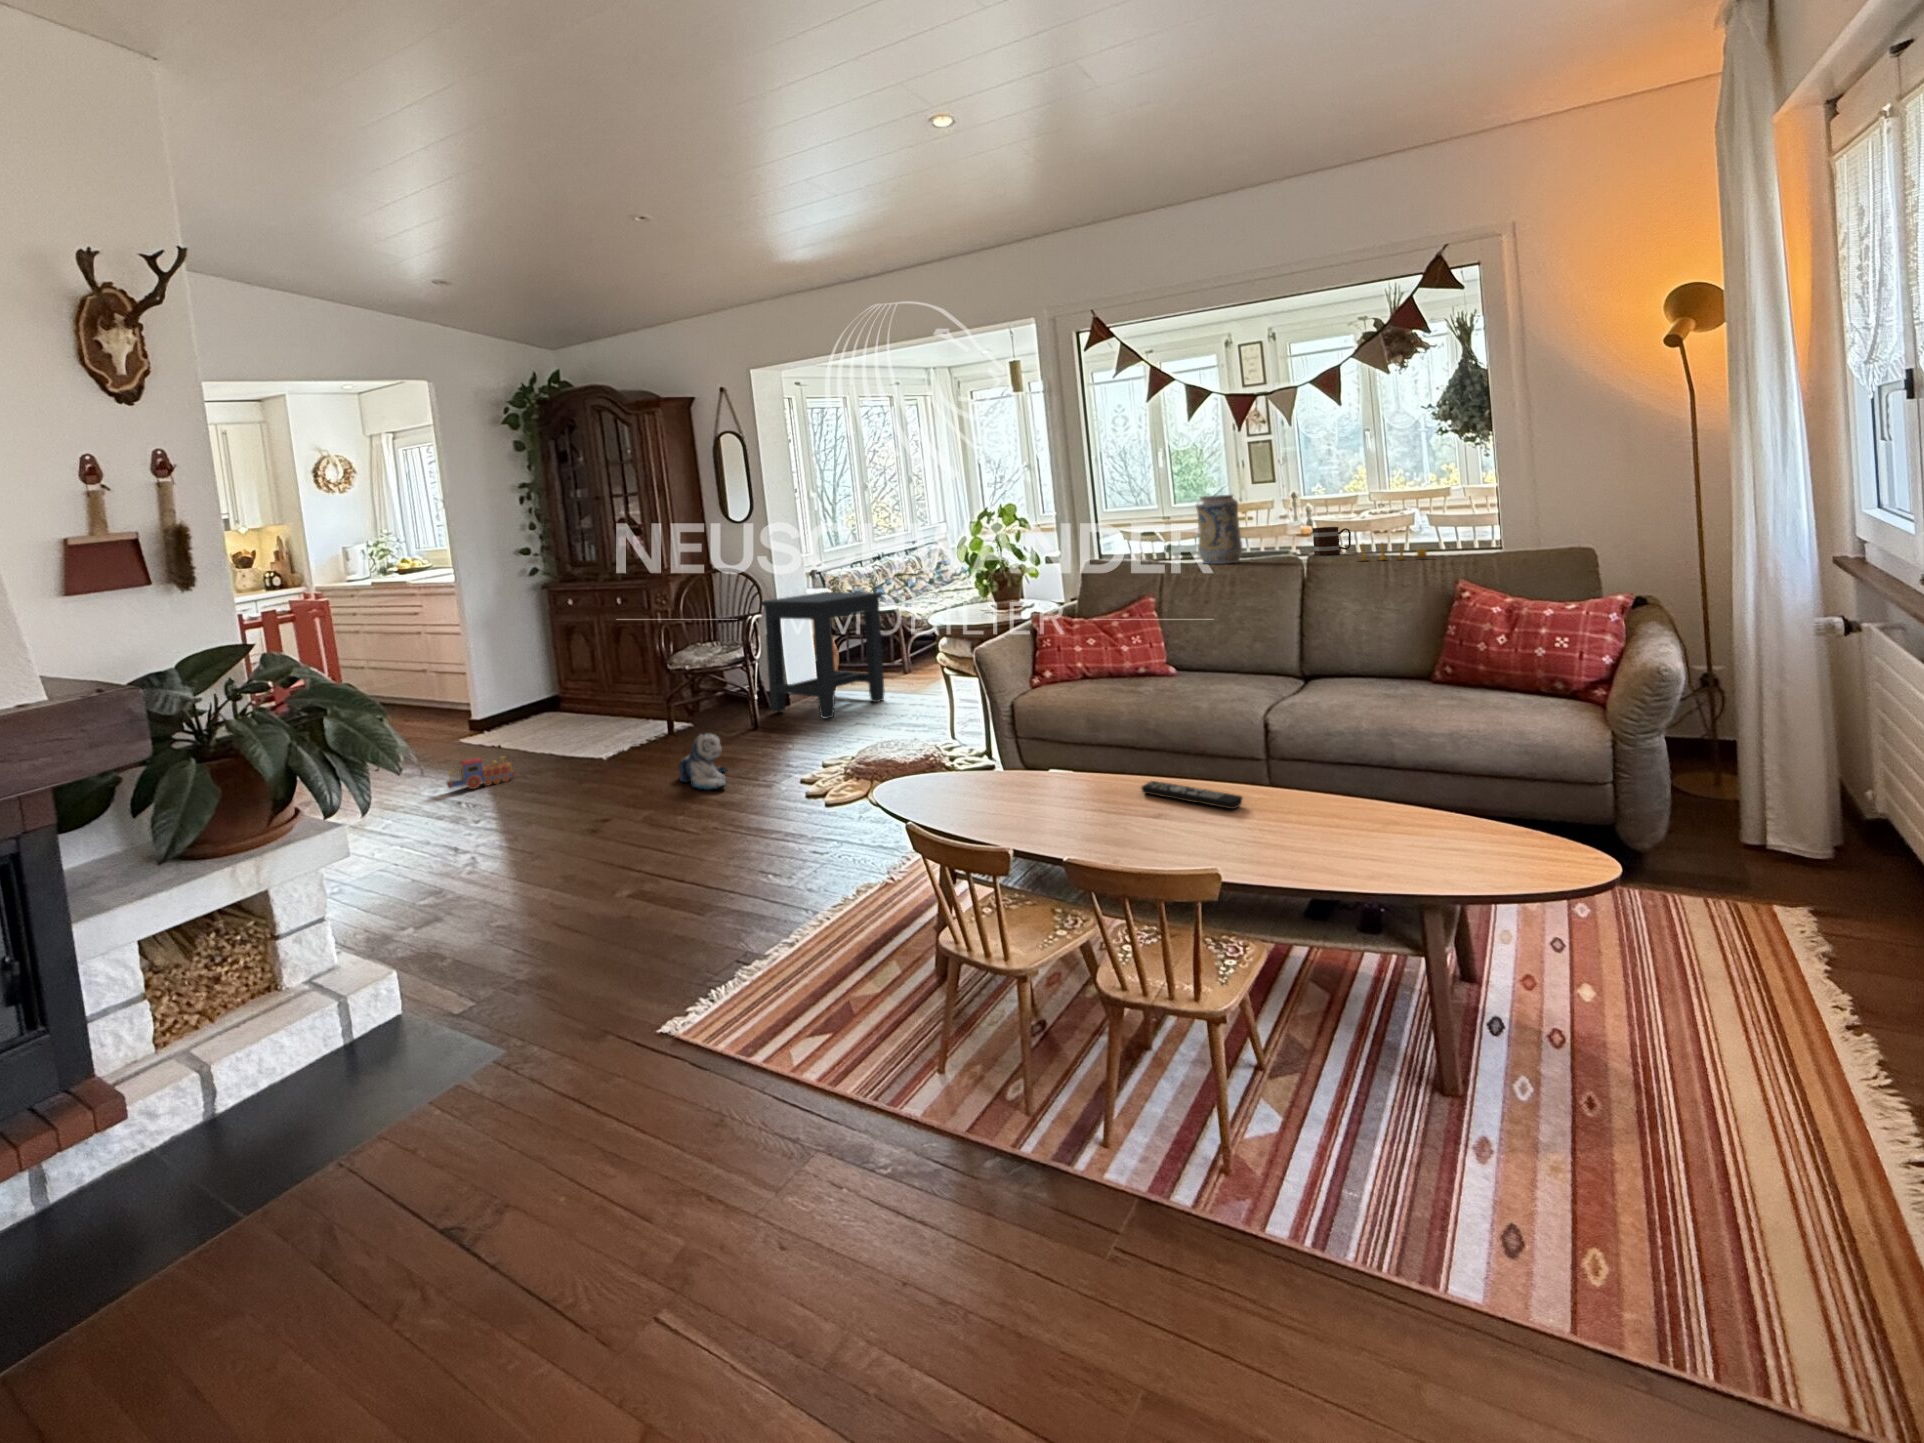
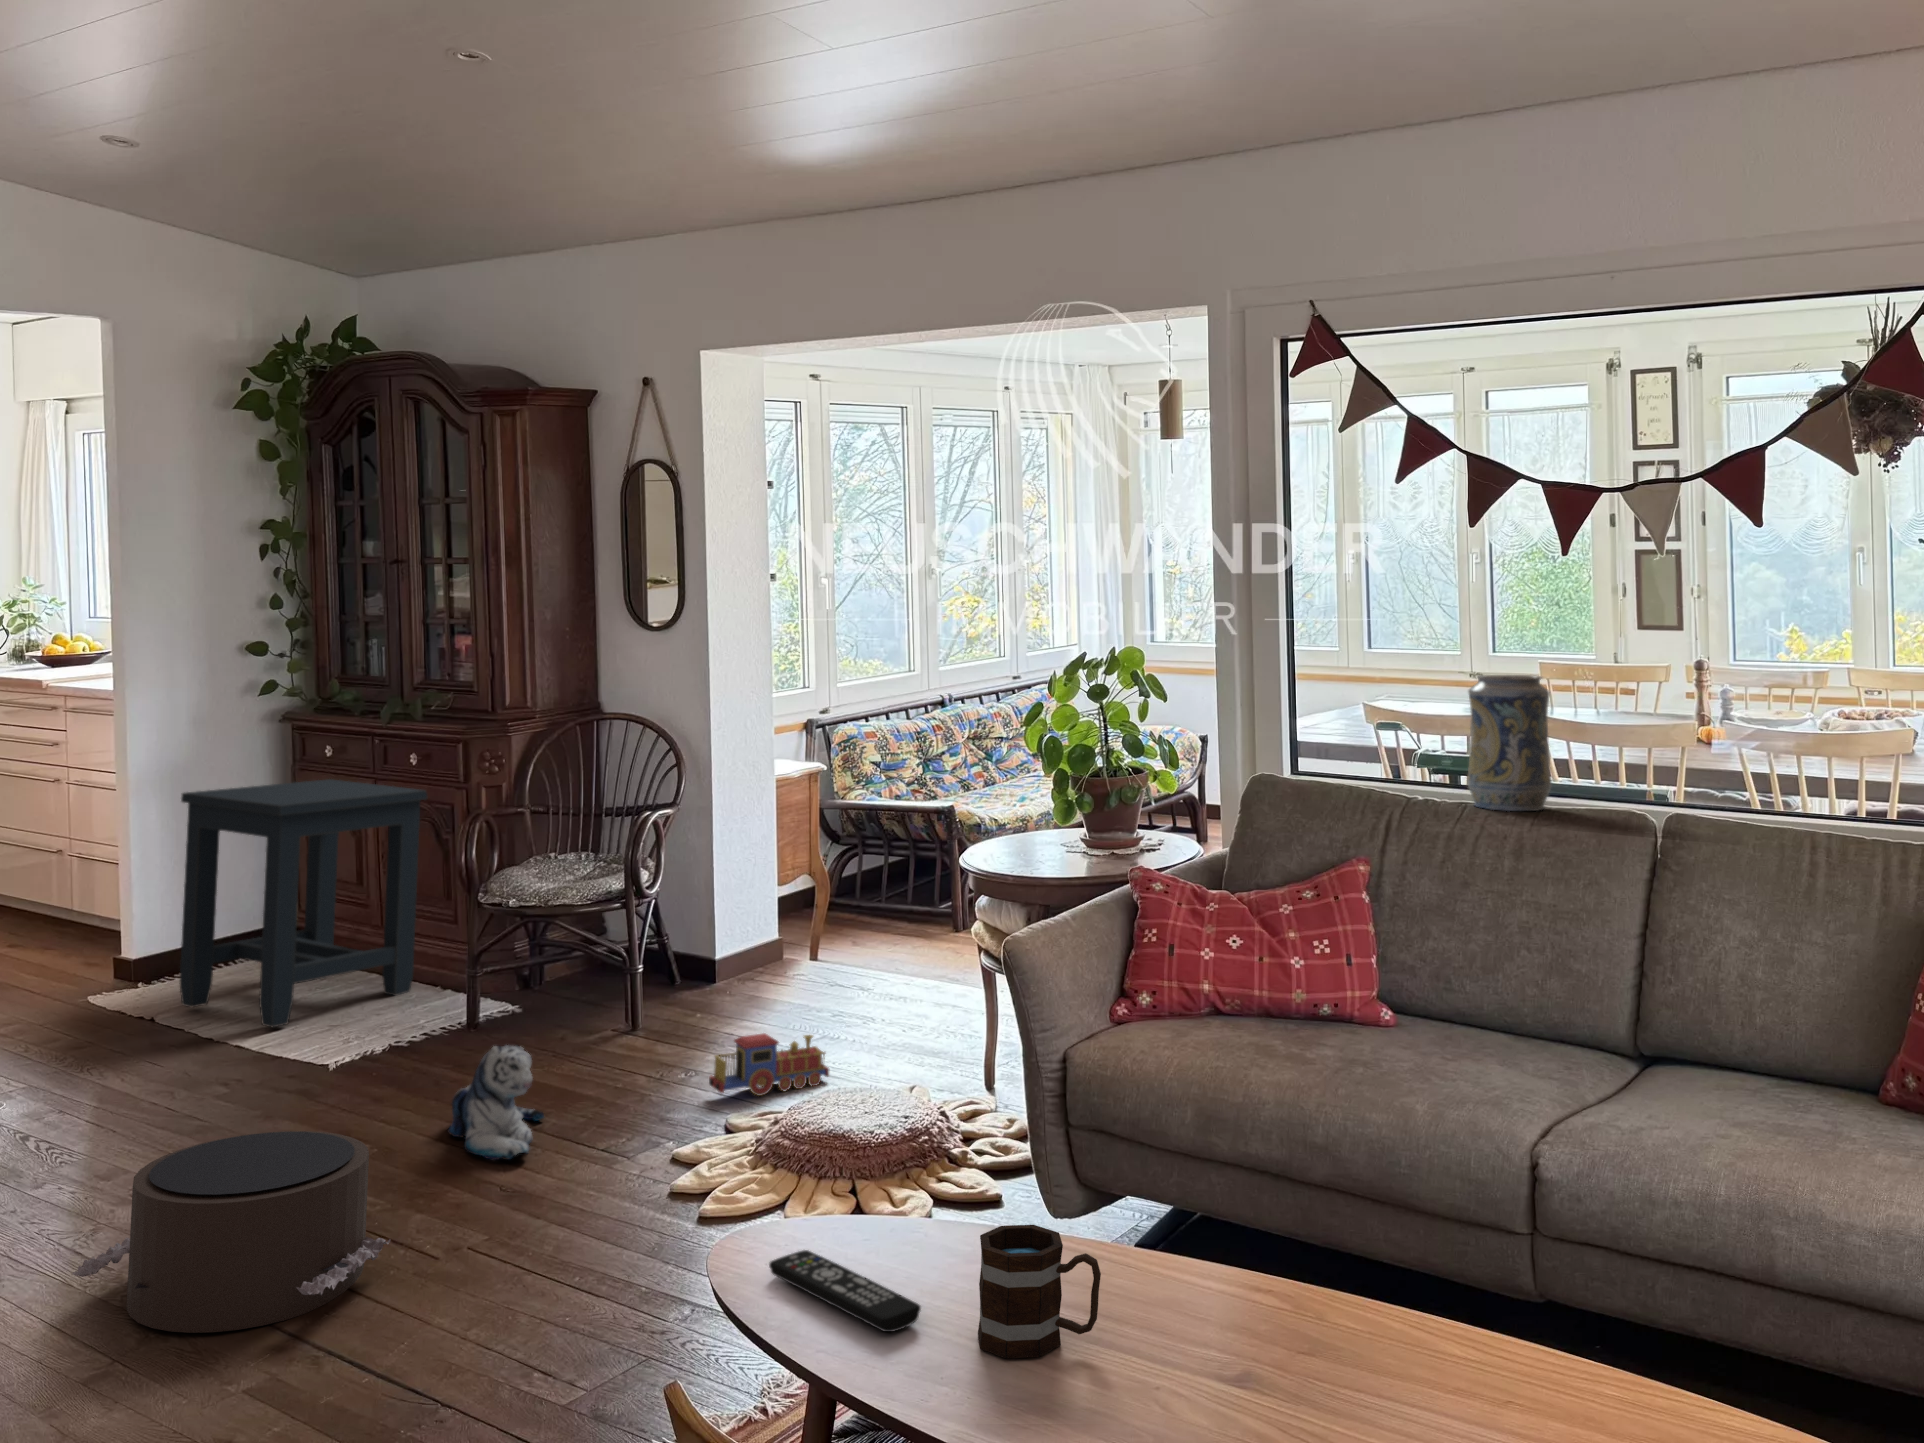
mug: present [1312,527,1351,555] -> present [978,1225,1101,1358]
candle: present [1361,542,1427,561] -> none [1761,797,1903,843]
side table: present [760,592,885,719] -> present [179,779,427,1027]
toy train: present [447,756,514,789] -> present [709,1033,829,1096]
pouf: none [521,777,675,874] -> present [72,1131,391,1333]
remote control: present [1142,781,1242,809] -> present [769,1250,921,1332]

